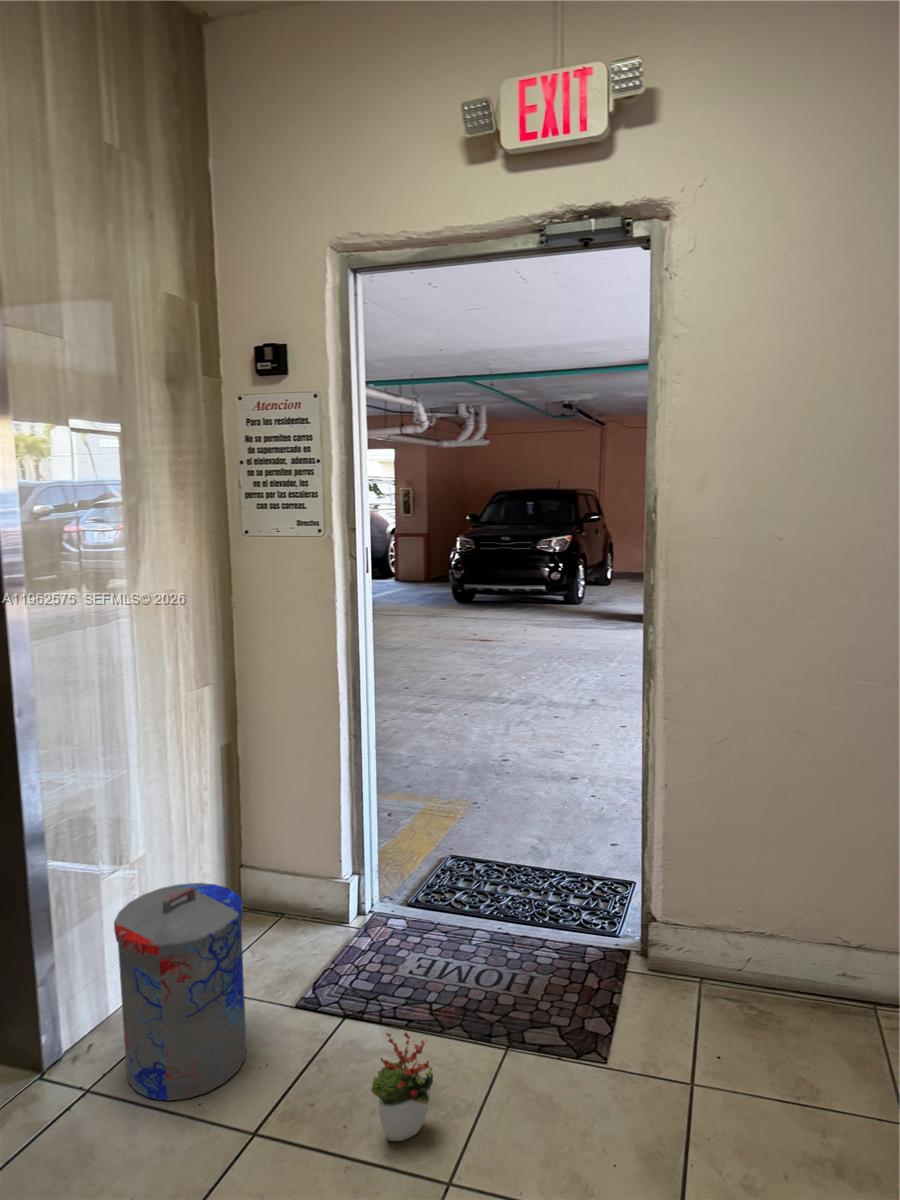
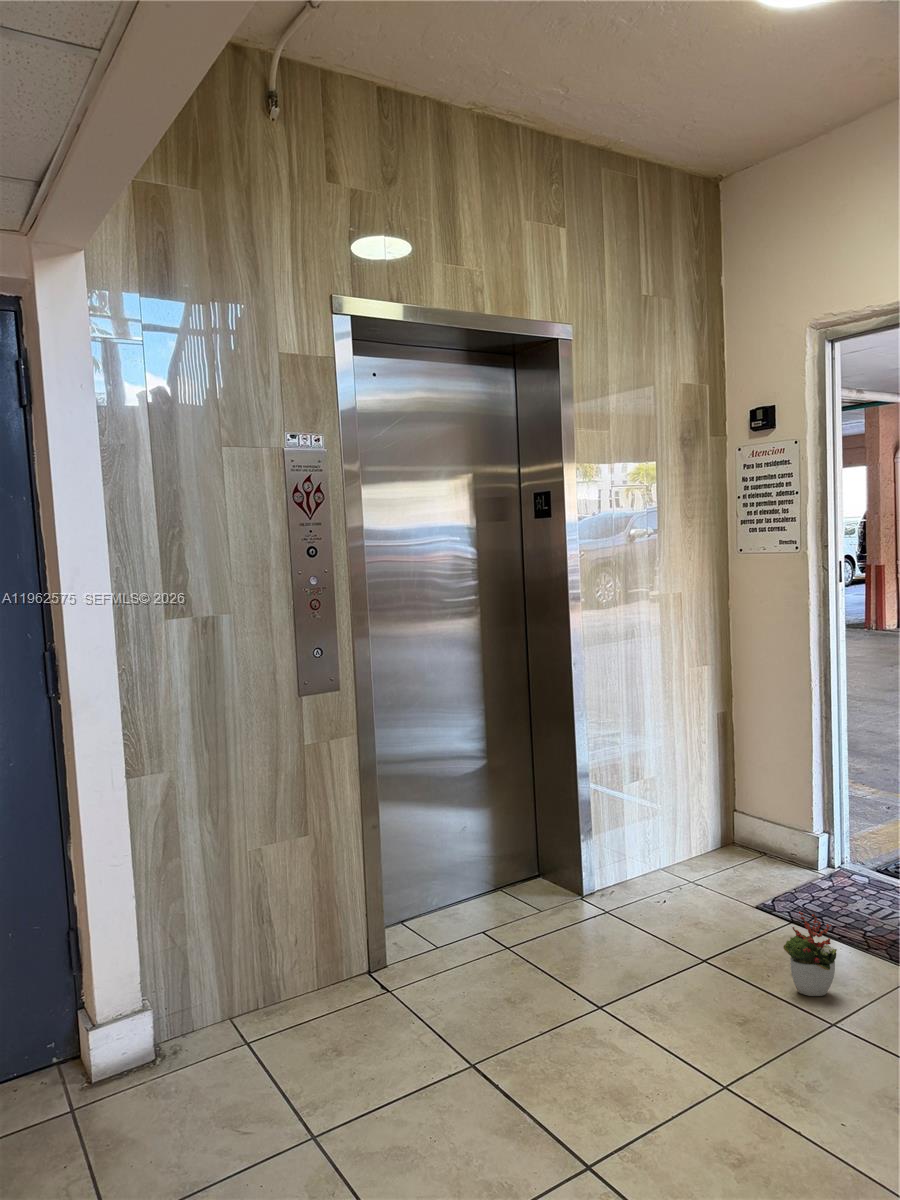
trash can: present [114,883,246,1100] -> none [624,792,711,932]

